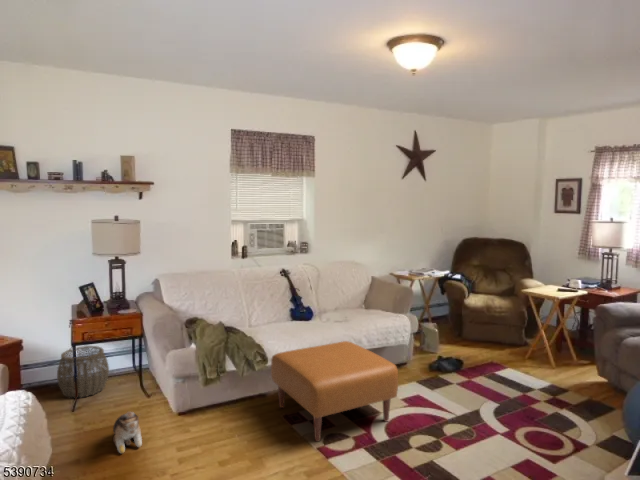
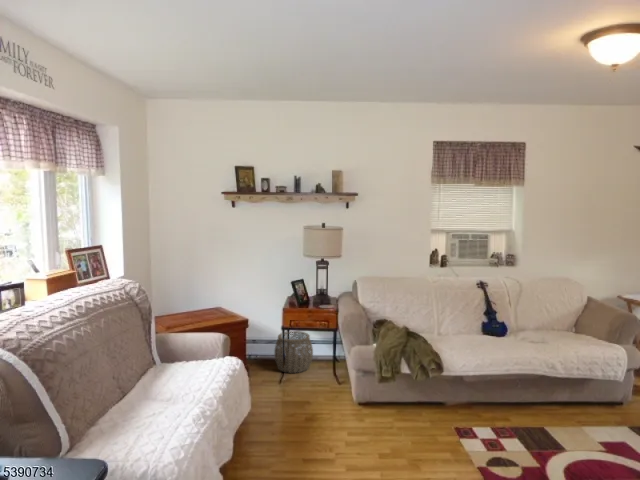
ottoman: present [271,341,398,442] -> none [447,364,587,462]
plush toy: present [113,412,142,453] -> none [301,390,322,425]

